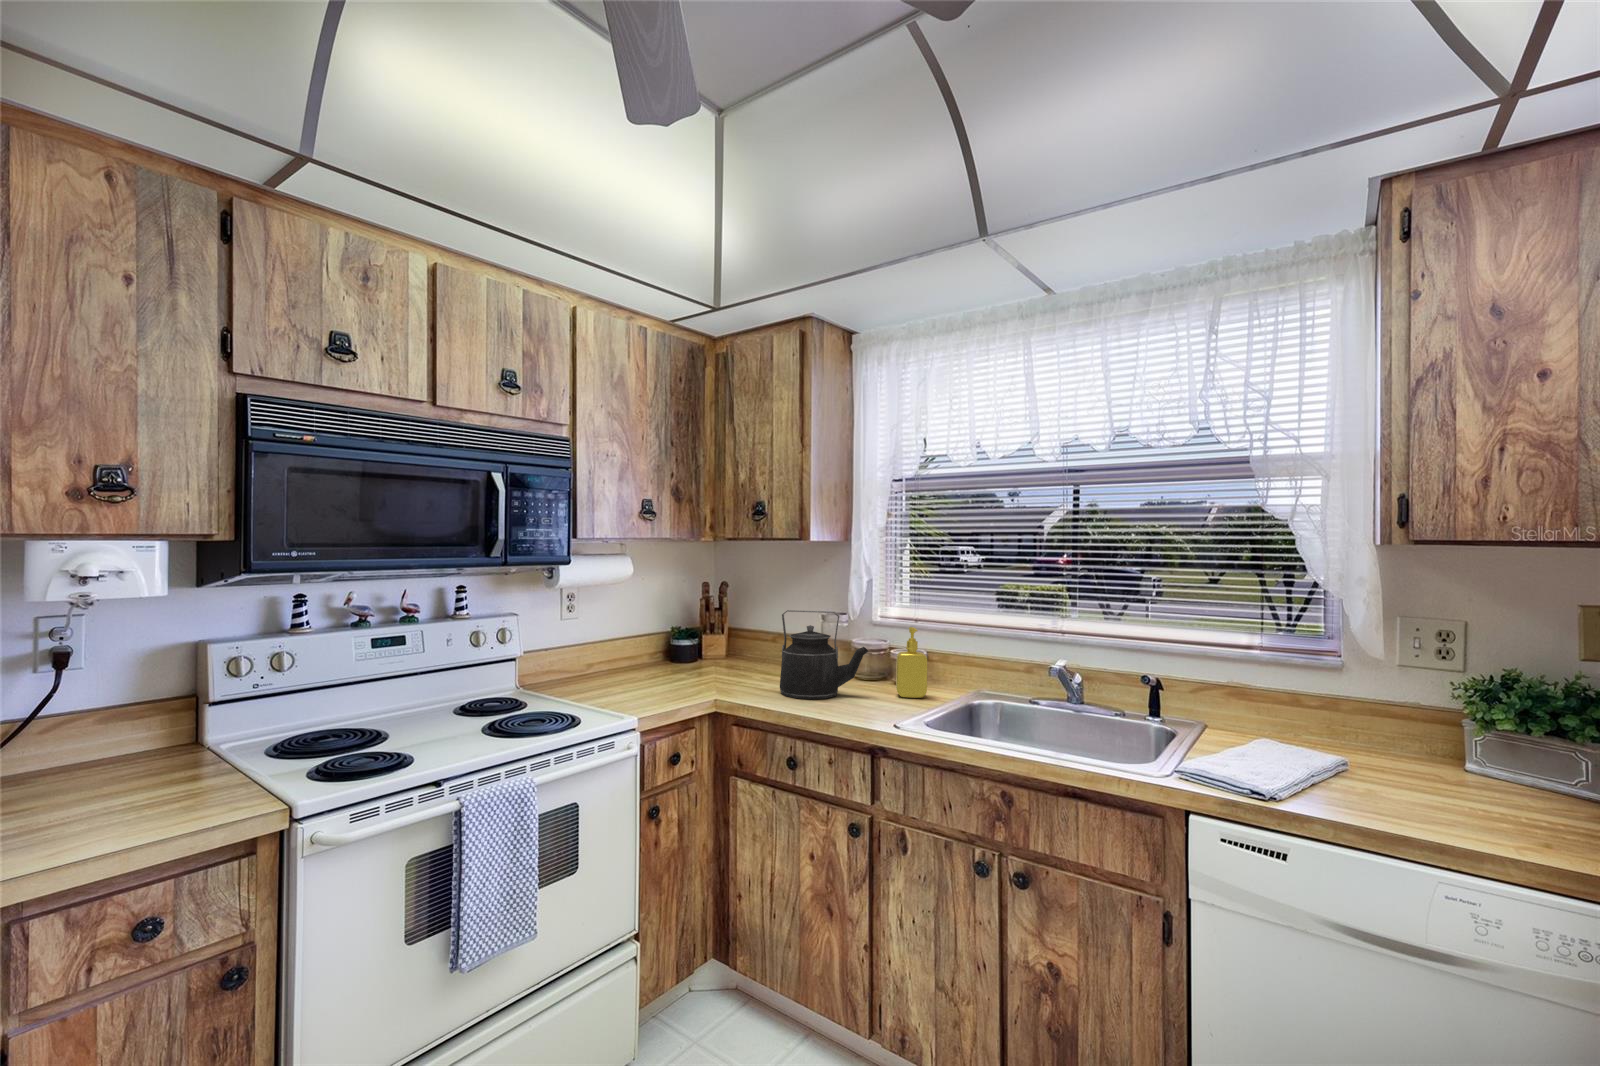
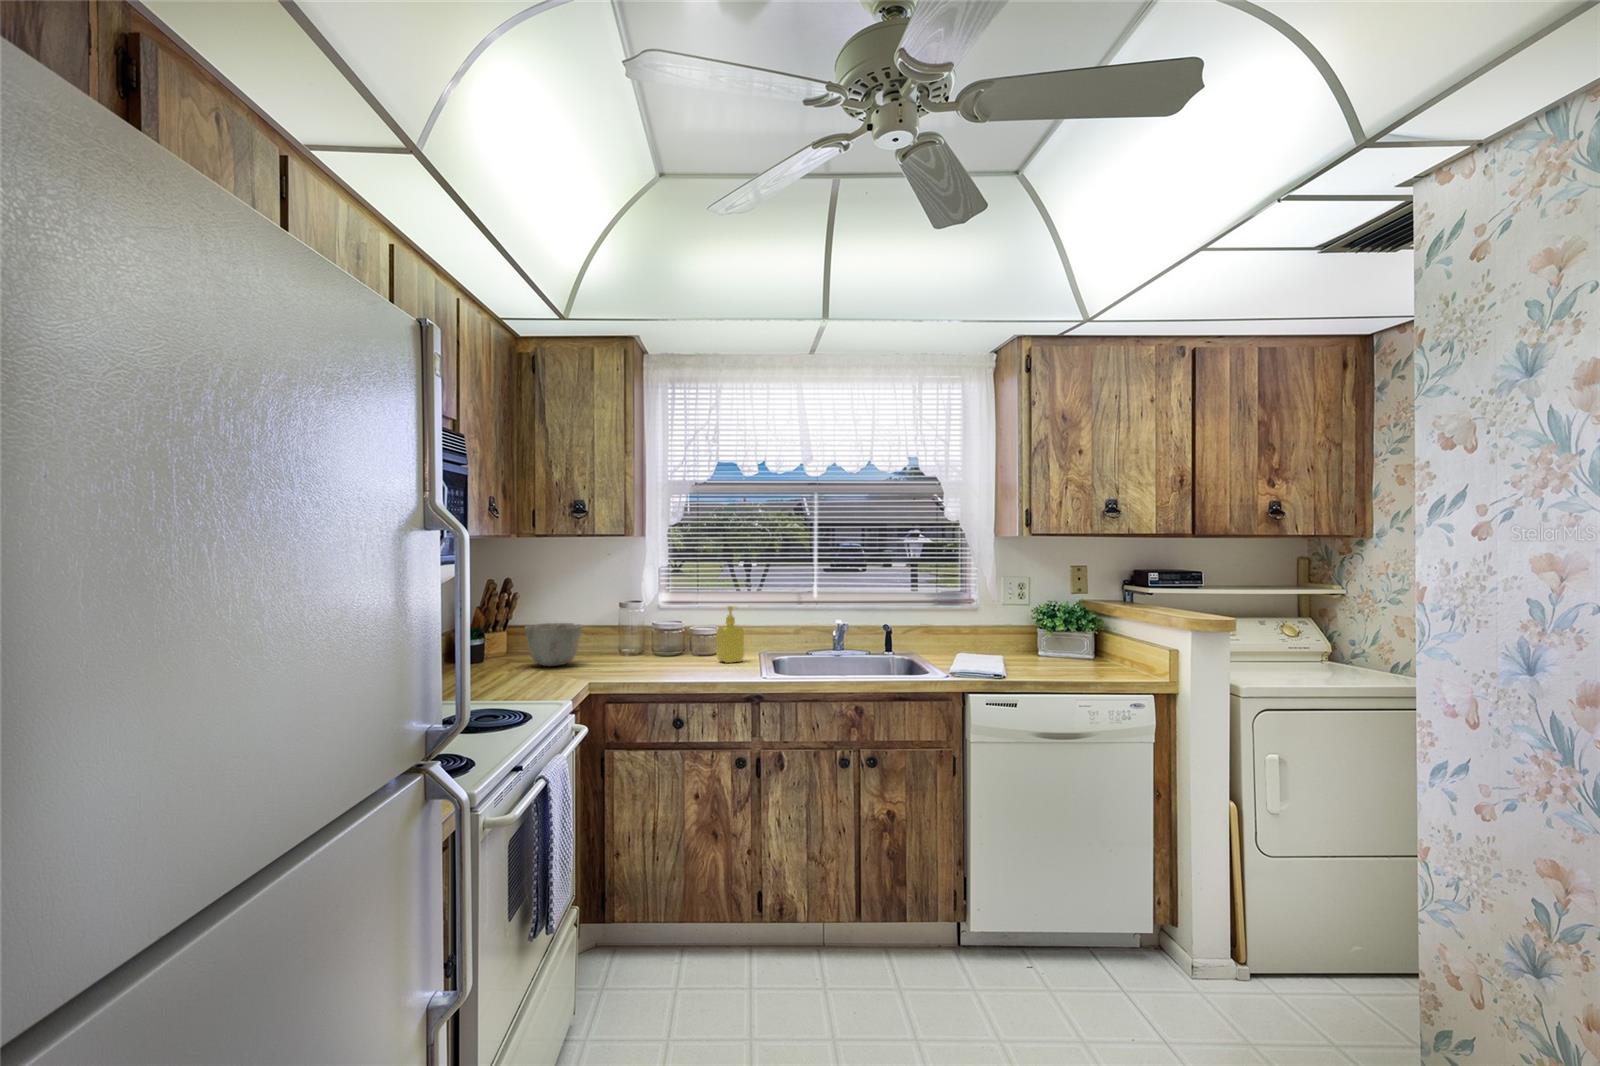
kettle: present [780,610,868,699] -> none [629,597,703,673]
ceramic bowl: none [706,629,762,675] -> present [525,623,582,666]

